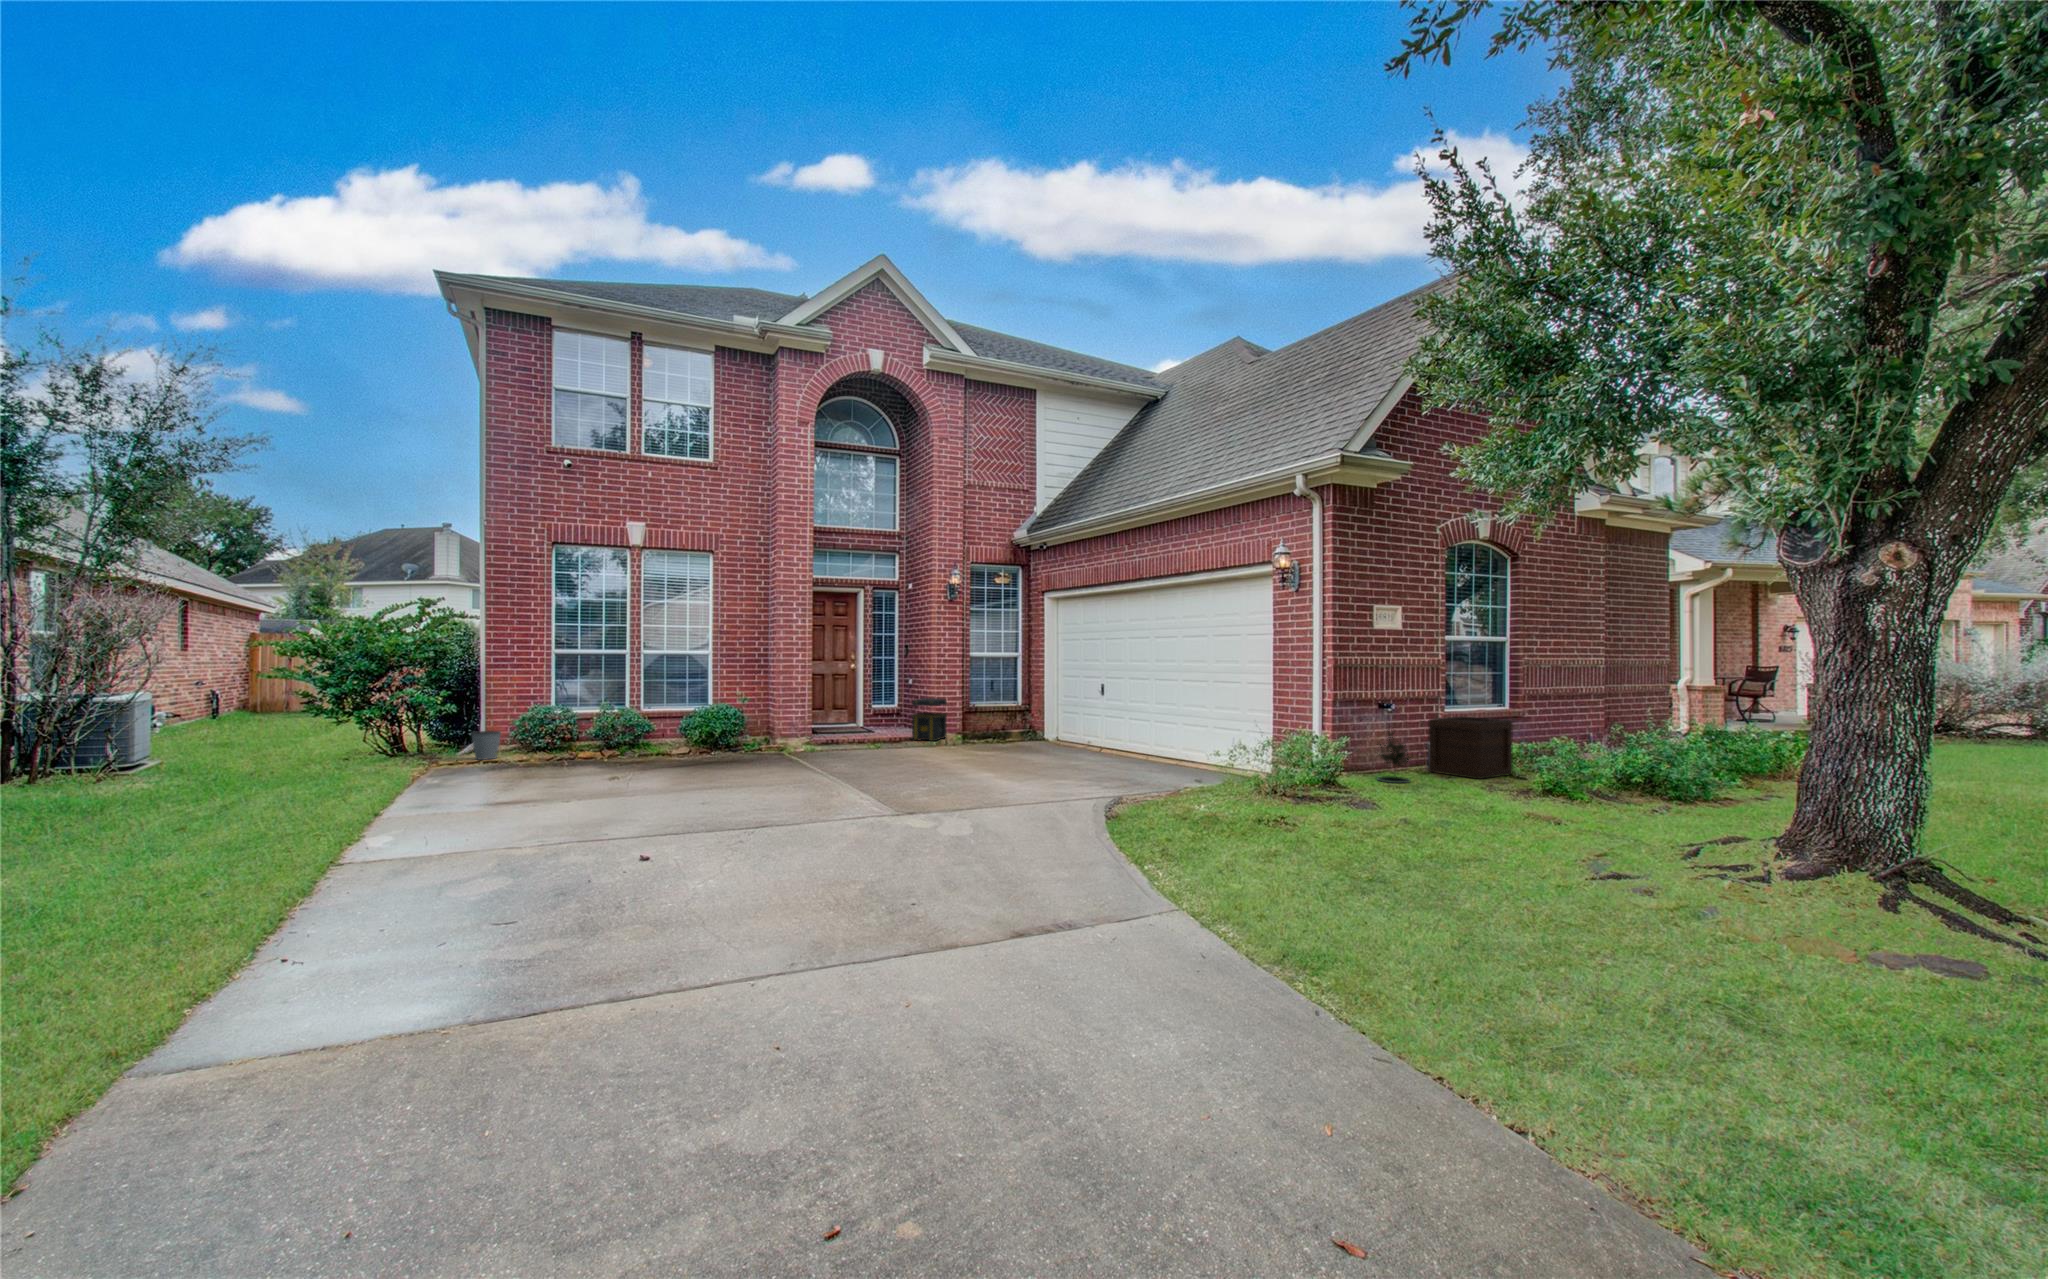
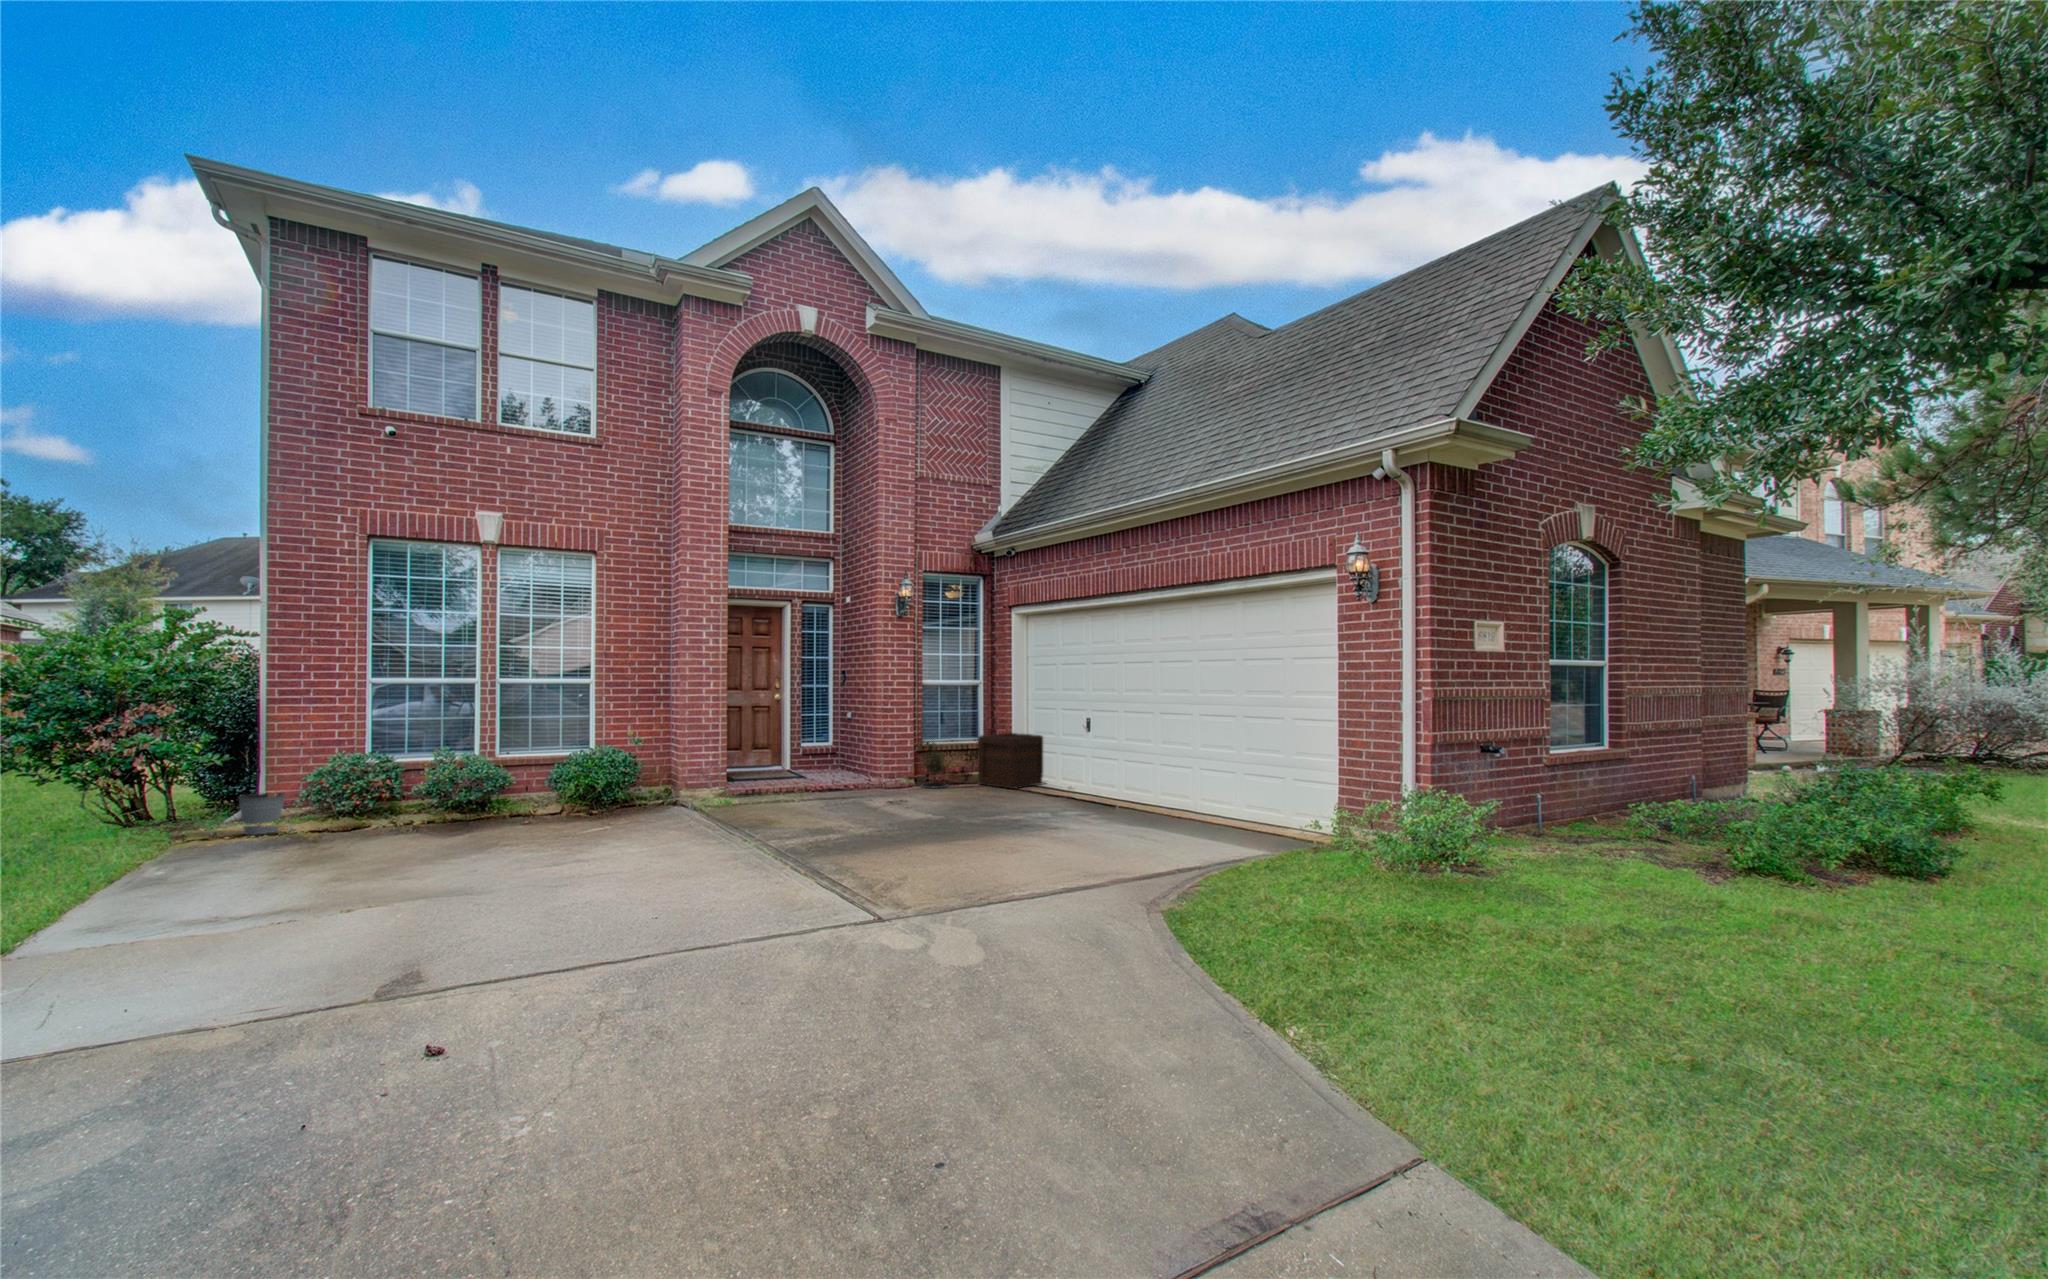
toolbox: present [912,698,948,741] -> none [854,739,900,794]
wooden crate: present [1428,716,1513,779] -> present [978,733,1045,789]
potted tree: present [1377,729,1411,783] -> present [921,741,947,788]

